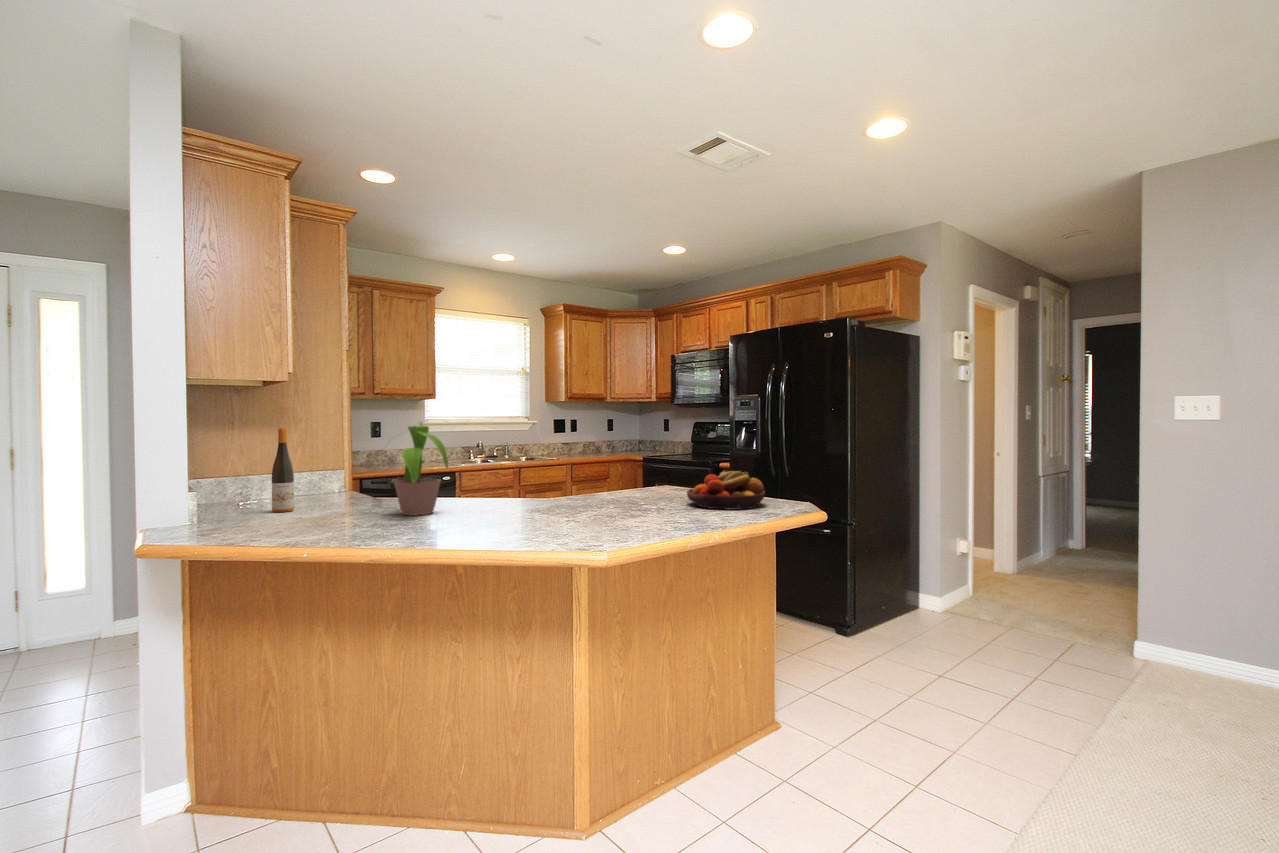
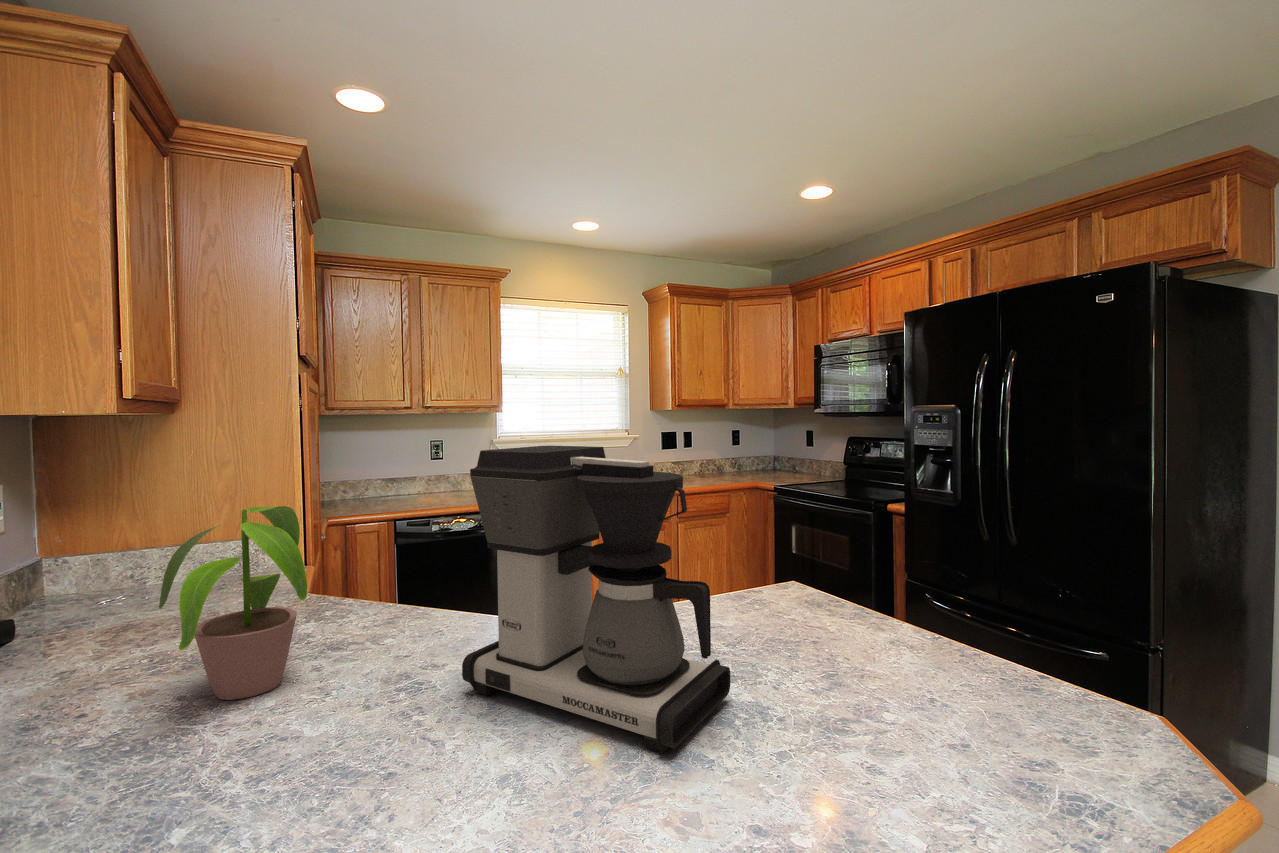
coffee maker: none [530,396,652,513] -> present [462,446,731,753]
wine bottle: present [272,428,294,512] -> none [64,500,110,649]
fruit bowl: present [687,471,765,510] -> none [816,606,1030,764]

